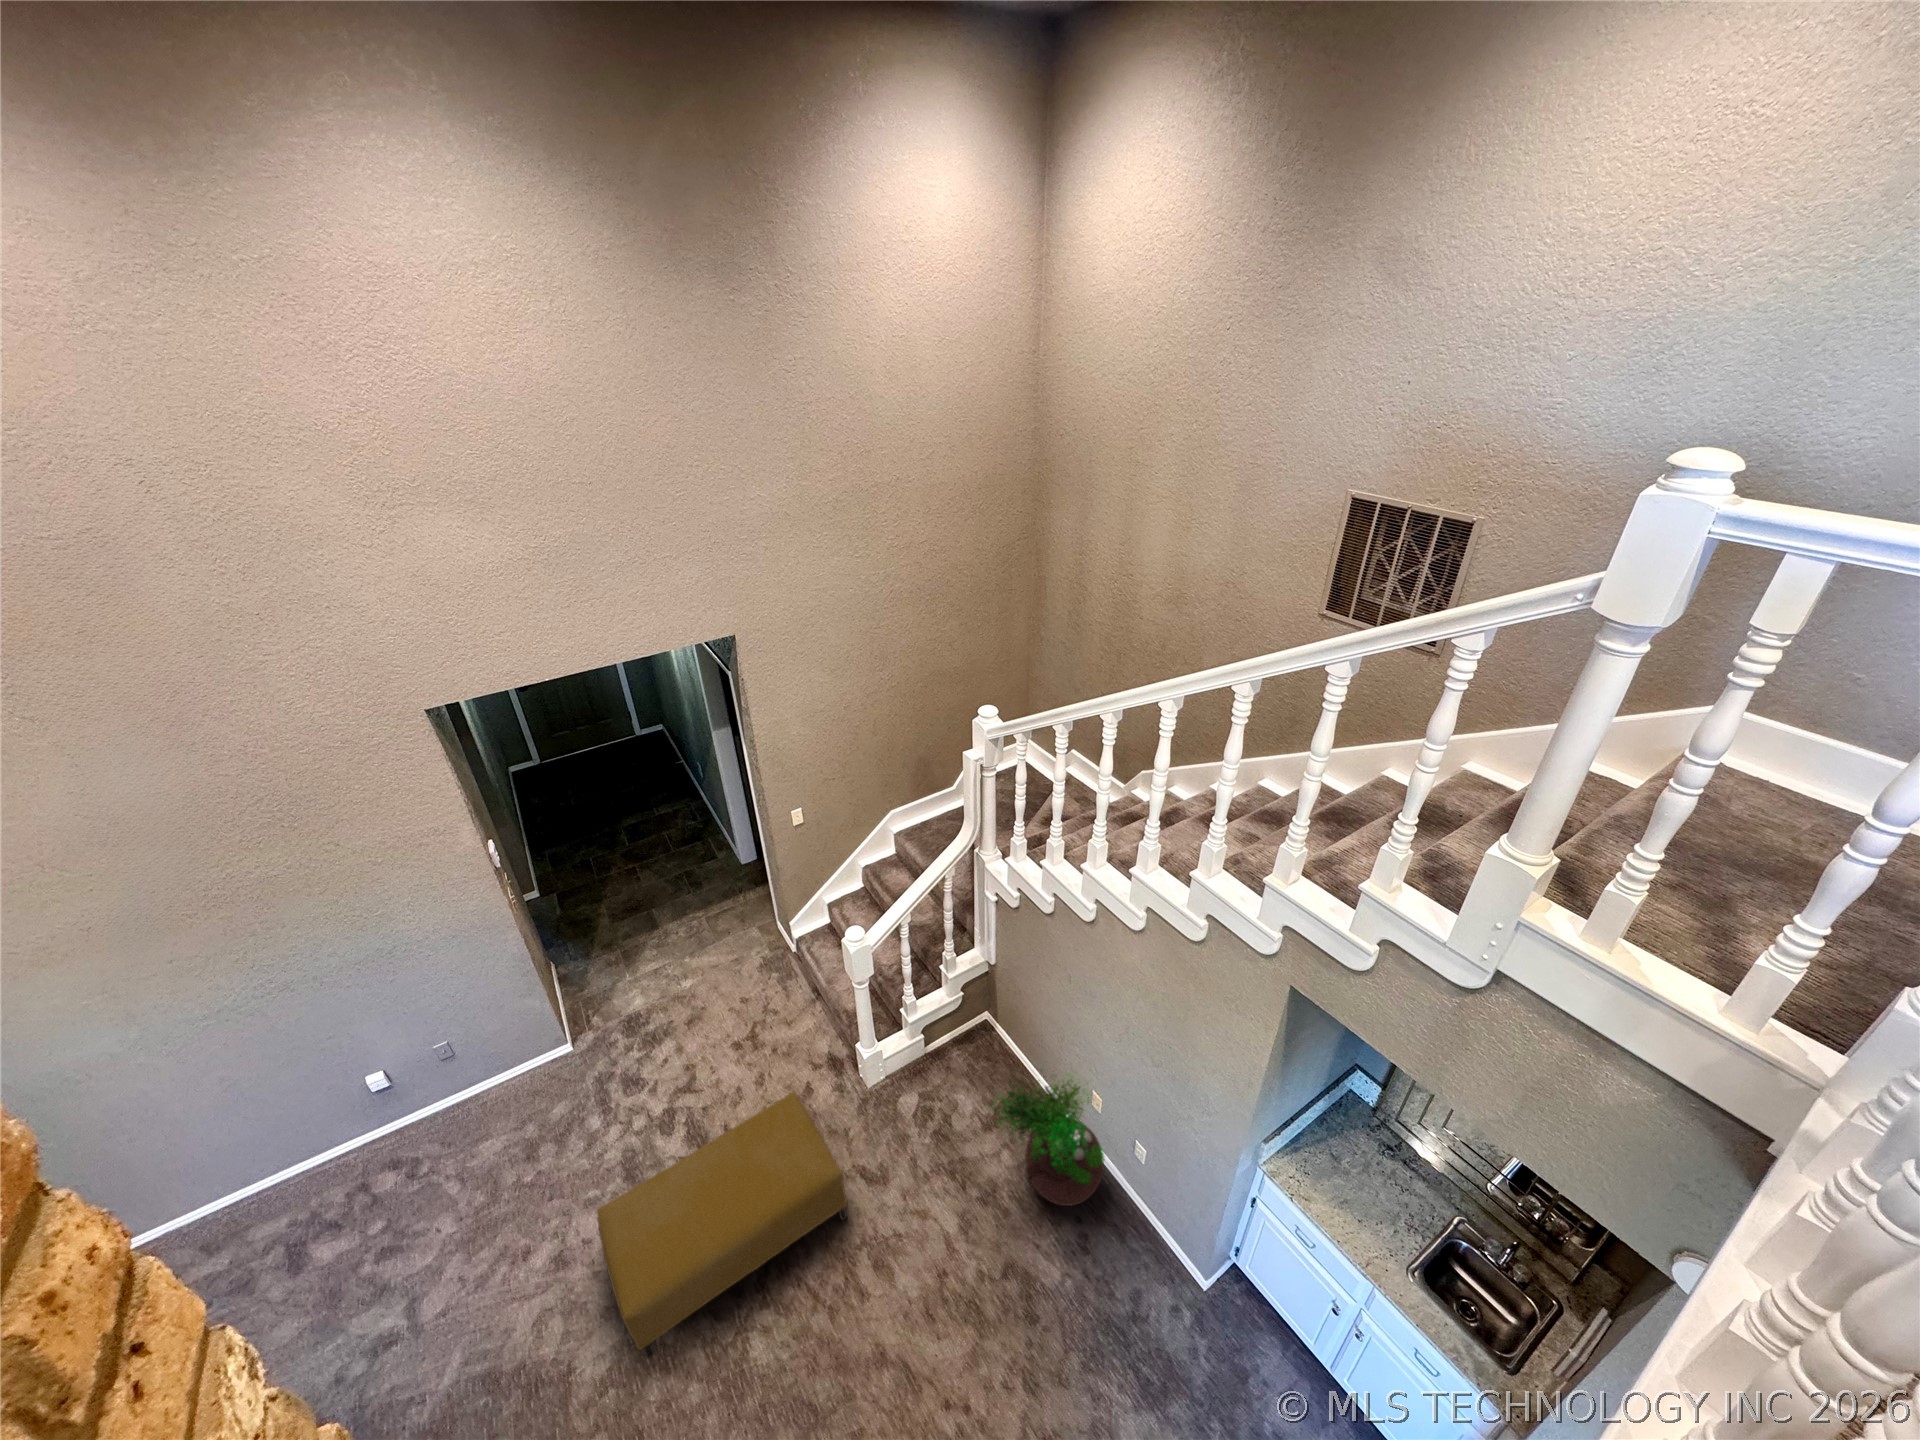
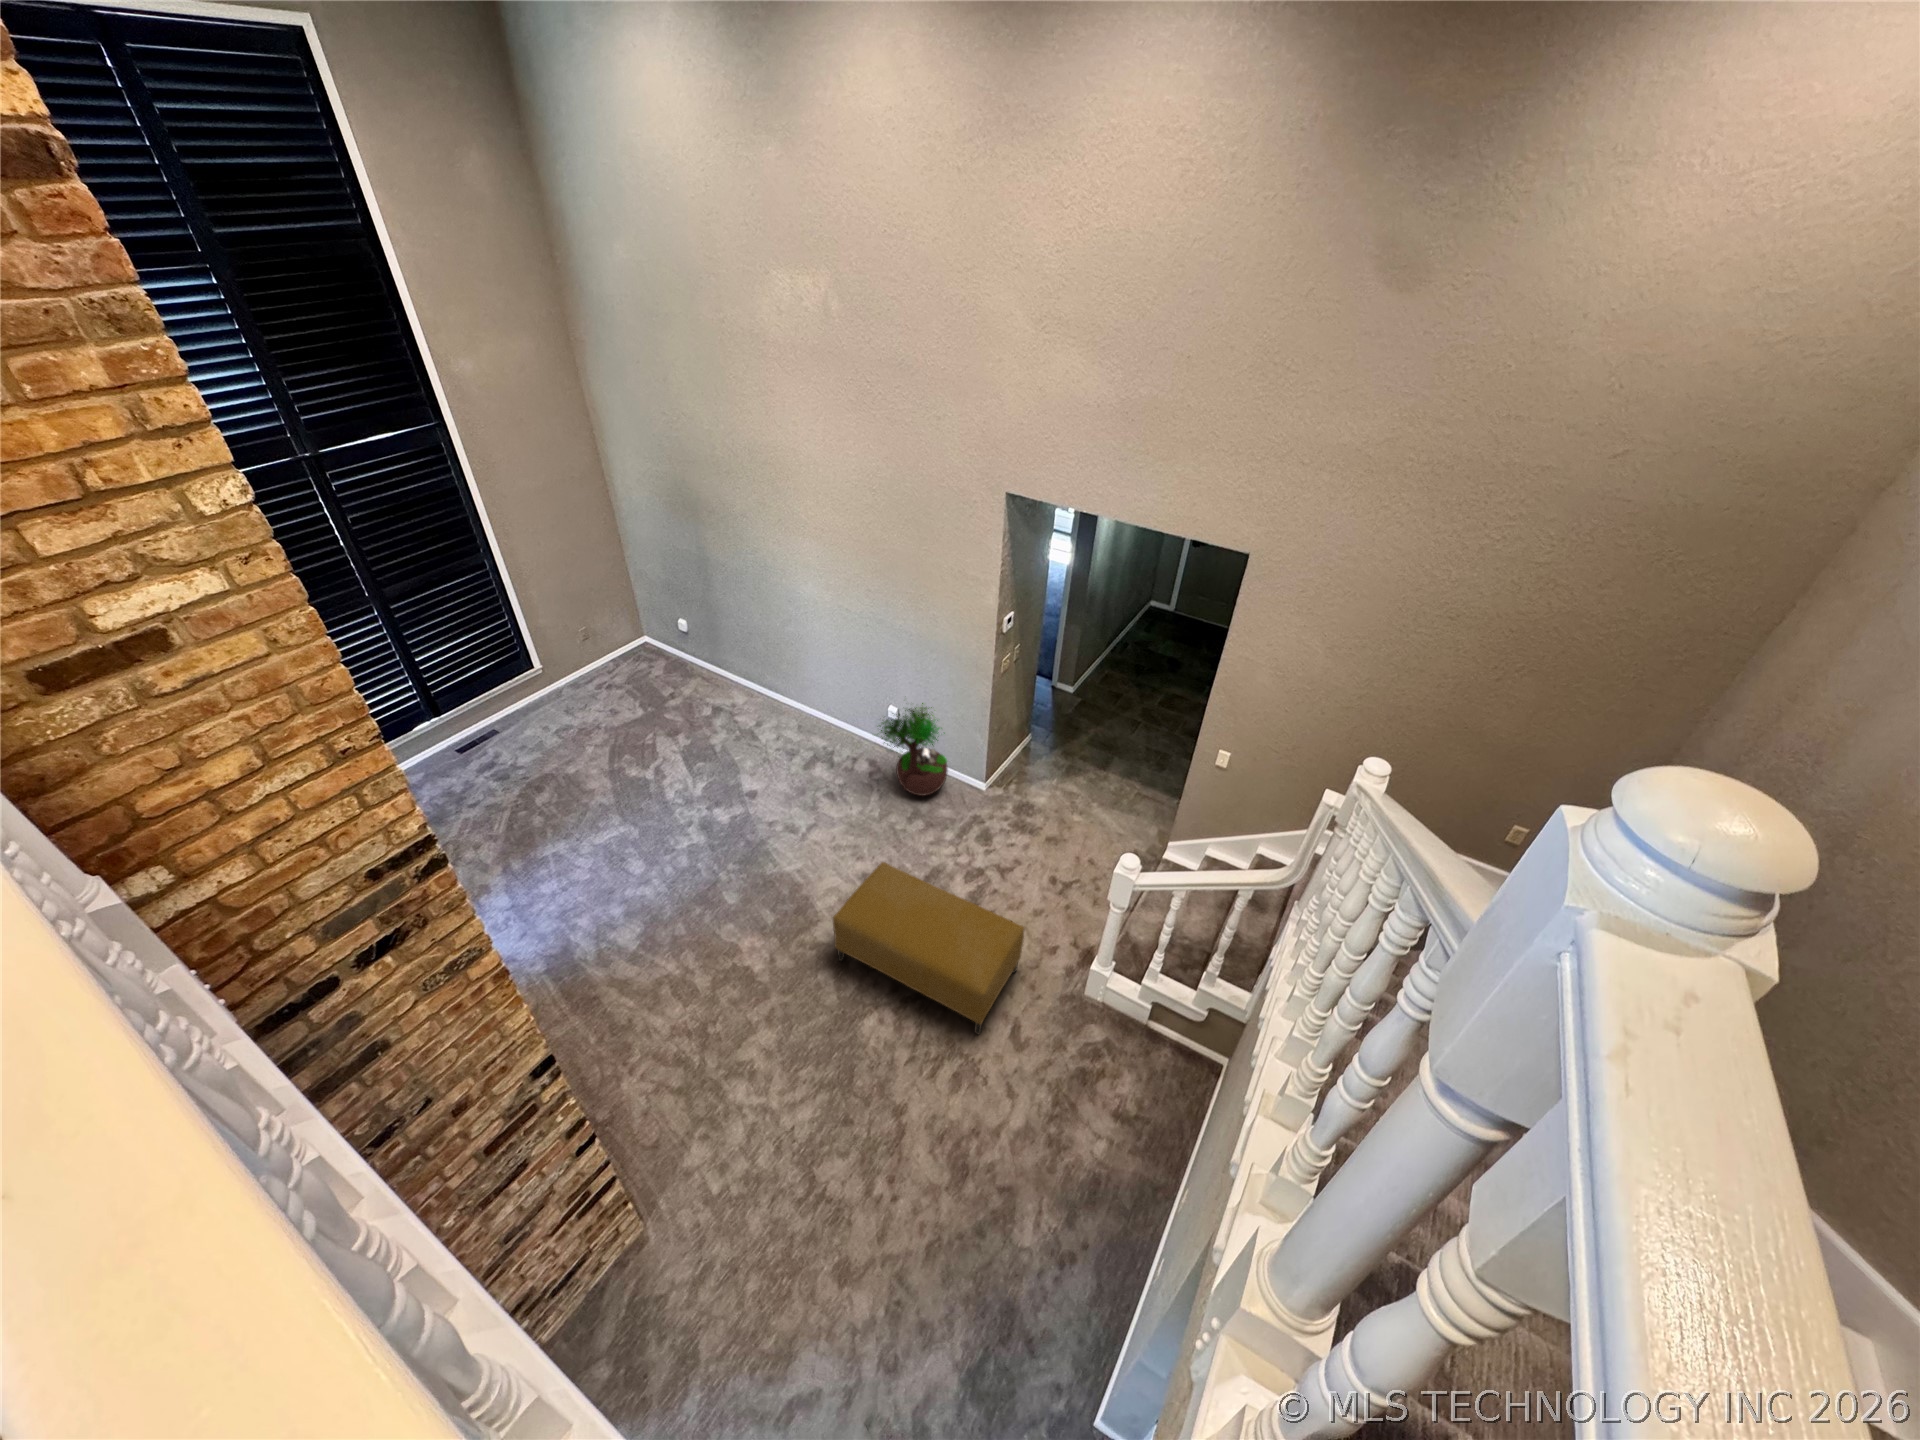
potted tree: present [987,1070,1104,1206] -> present [879,703,948,796]

